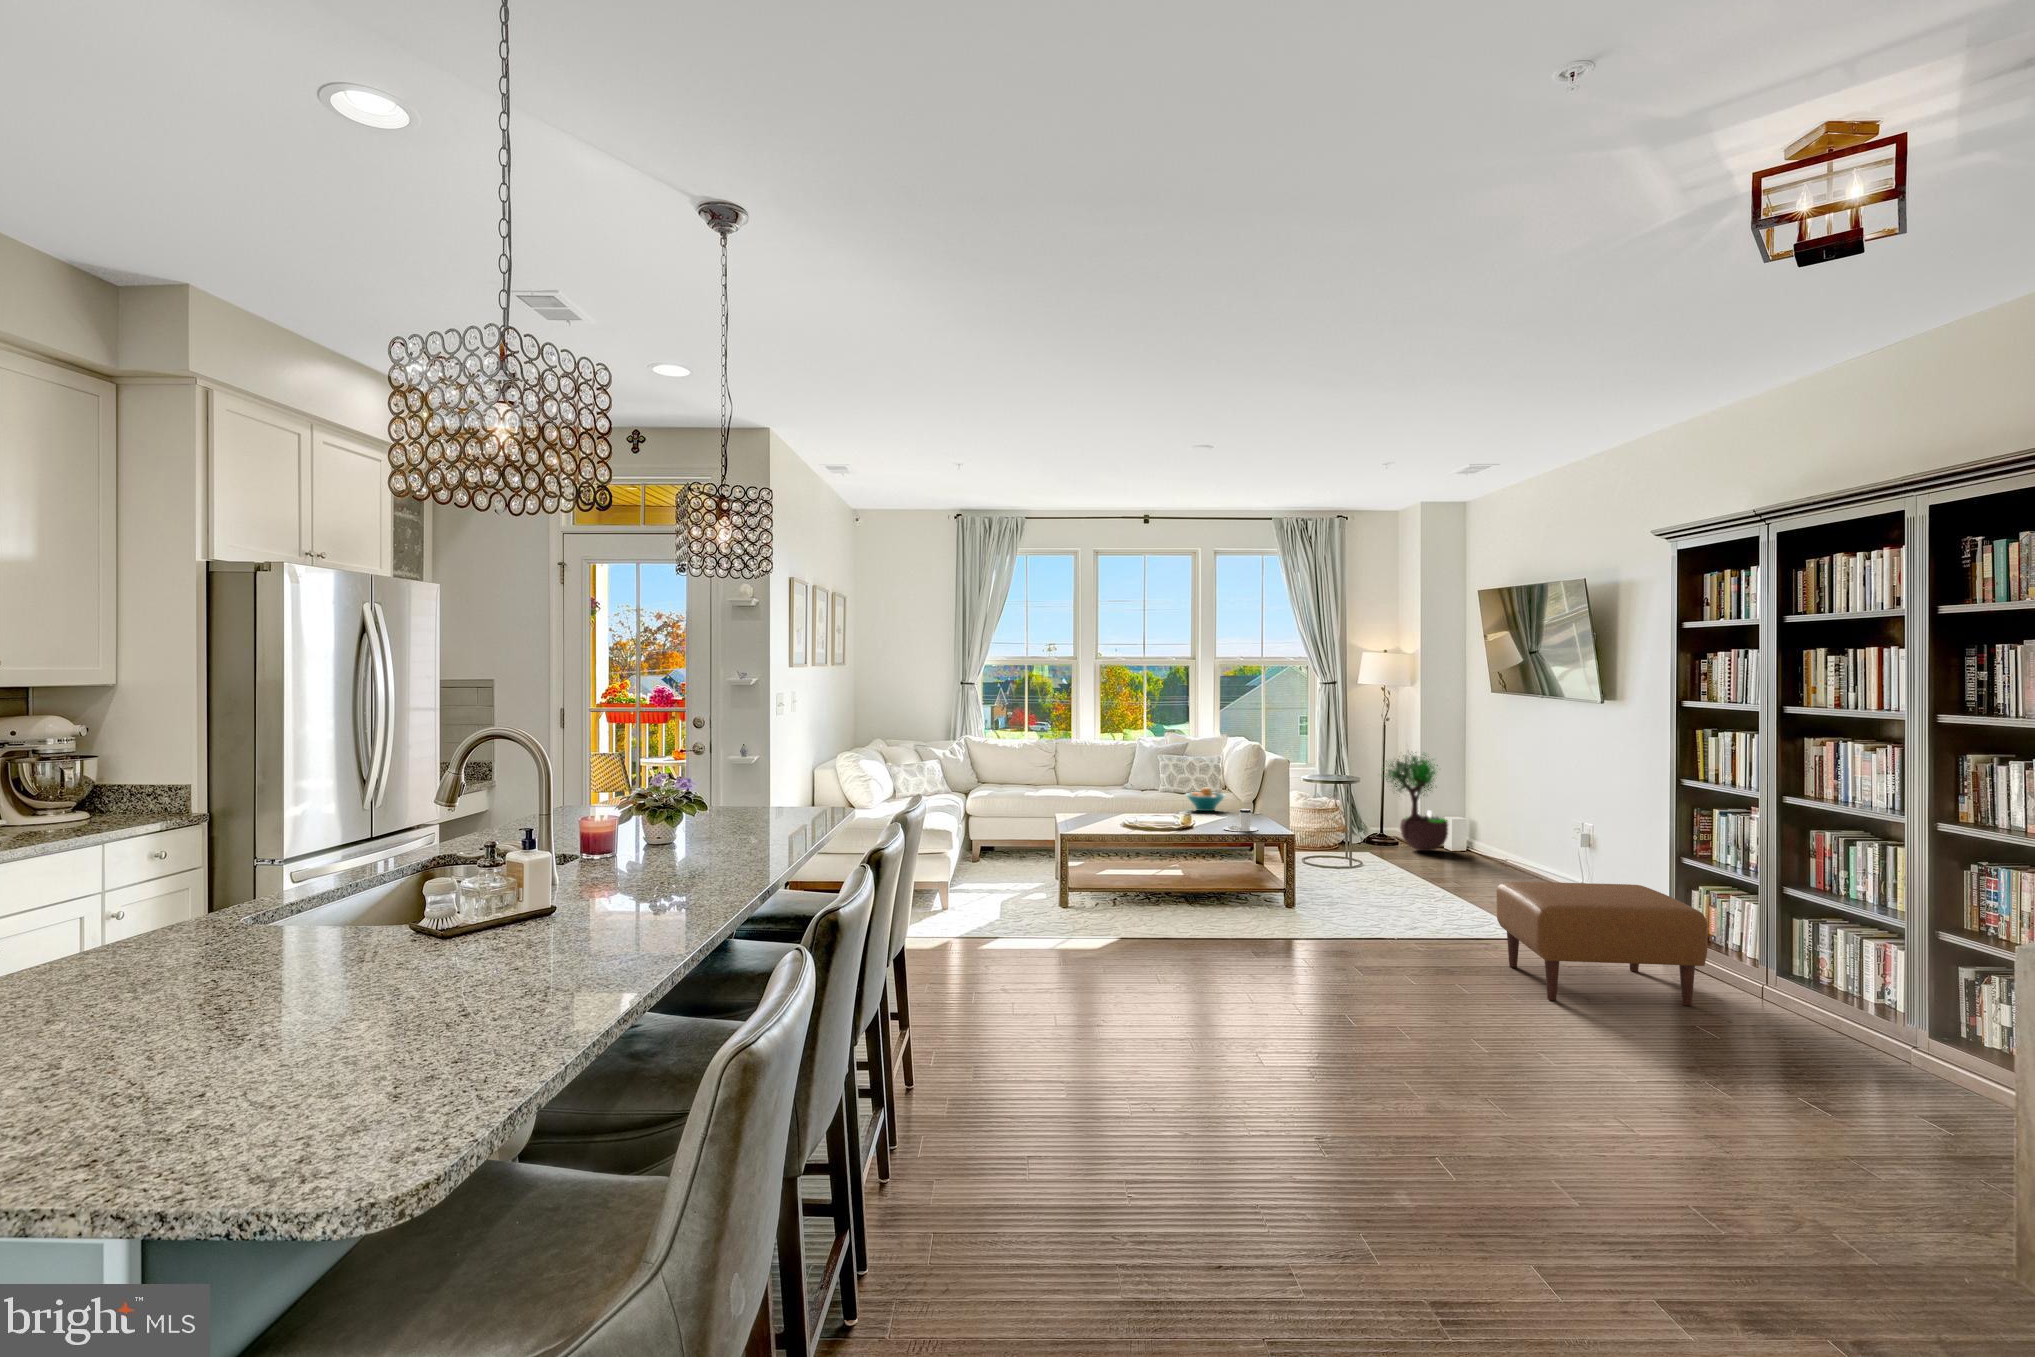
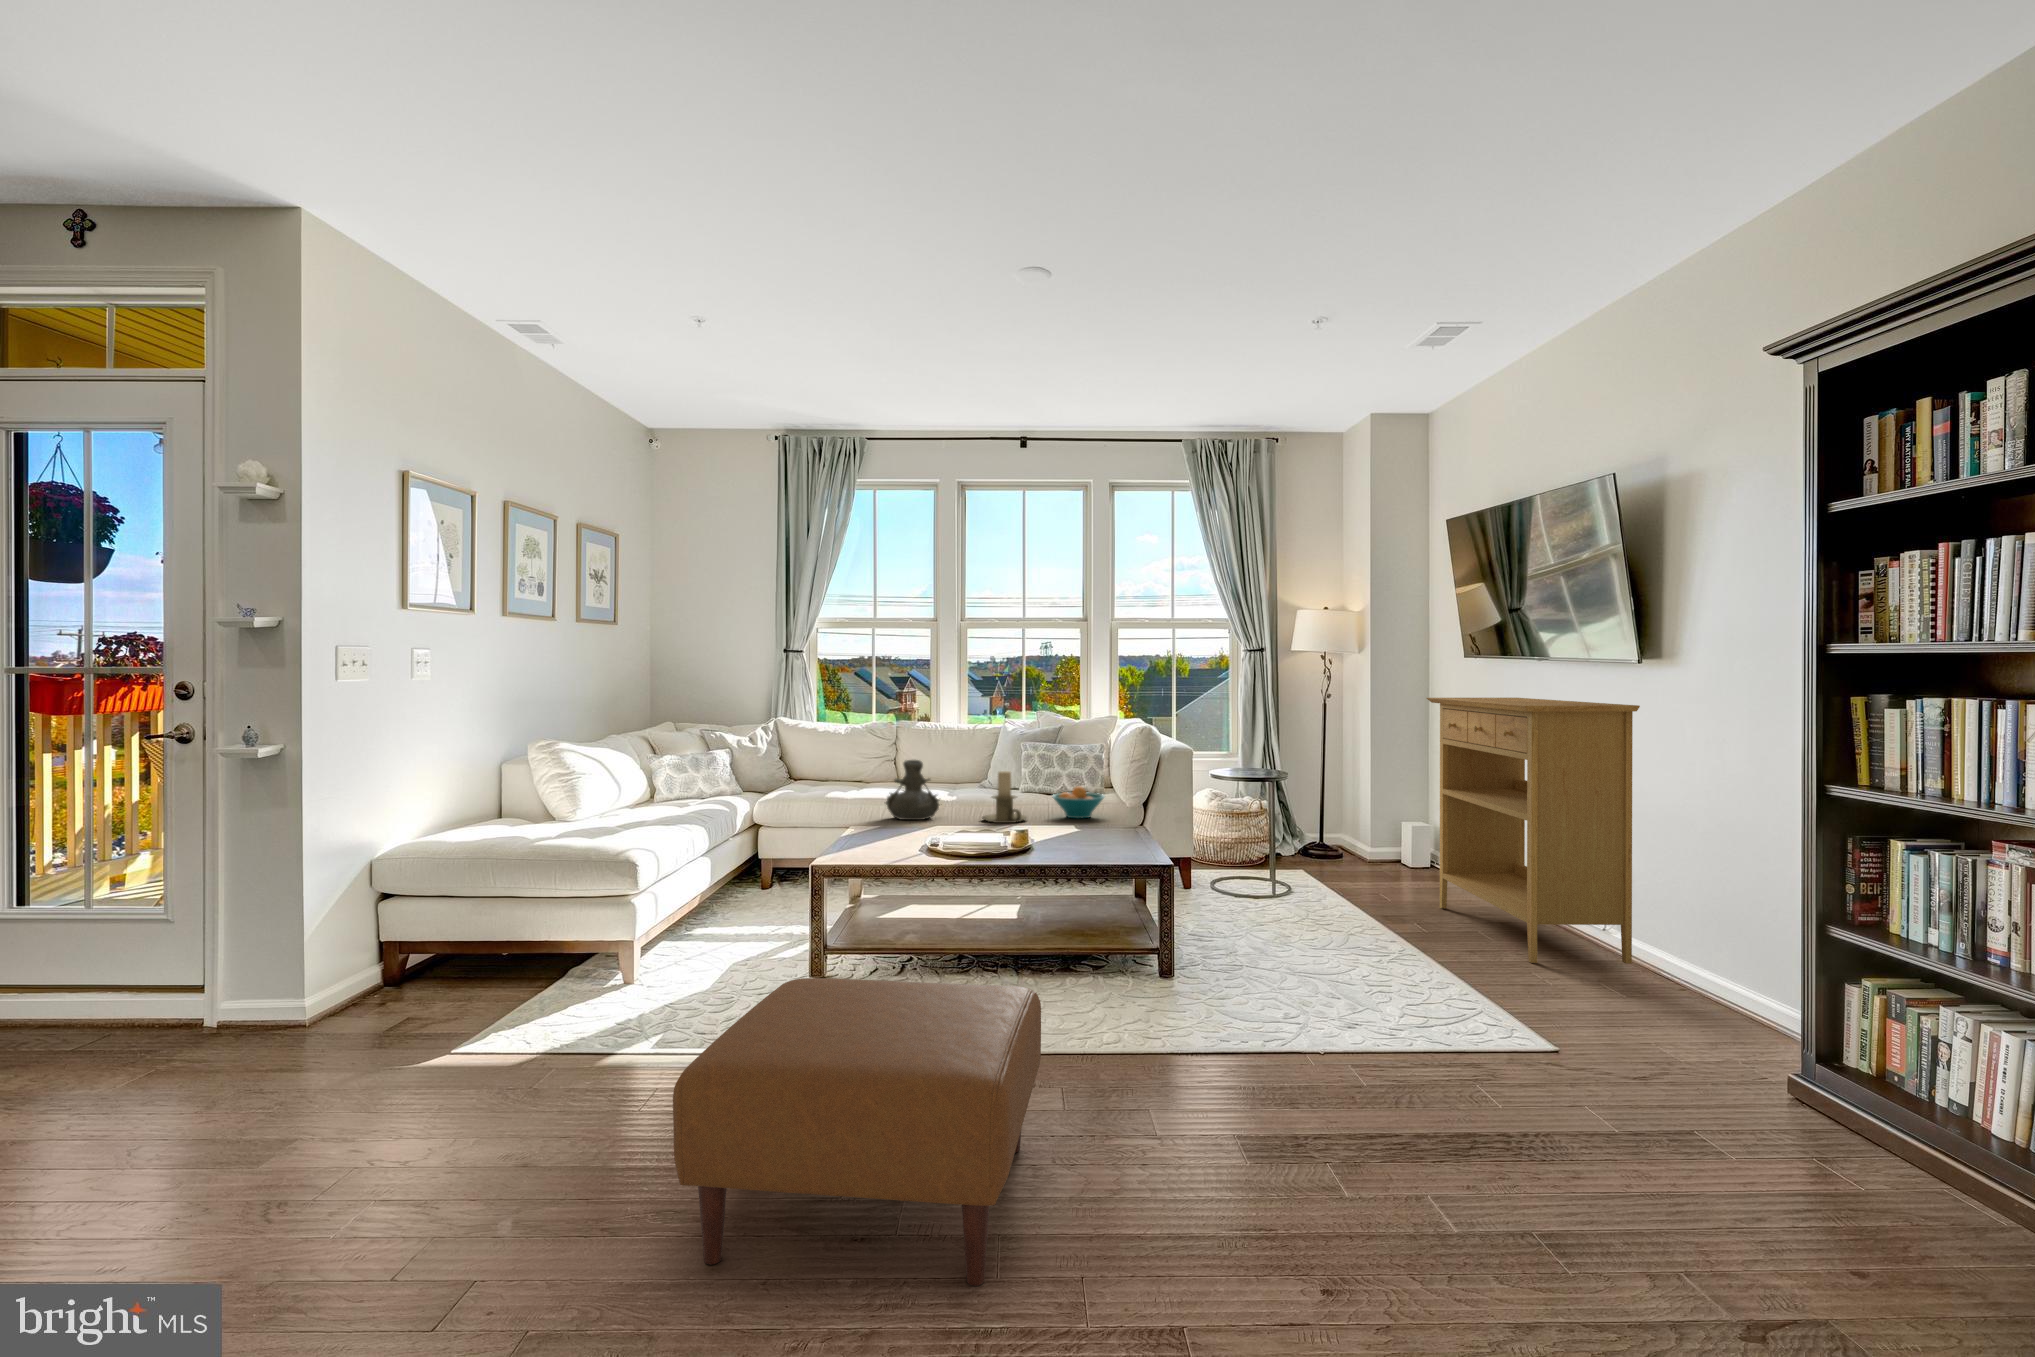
console table: none [1464,723,1604,903] -> present [1426,698,1640,964]
potted tree: present [1382,752,1448,851] -> none [1313,728,1407,868]
vase: none [1063,767,1106,812] -> present [886,760,939,820]
candle holder: none [1137,776,1171,814] -> present [982,771,1027,823]
coffee cup: present [1224,809,1258,832] -> none [1067,823,1118,859]
ottoman: present [1496,882,1708,1006] -> present [673,978,1041,1286]

